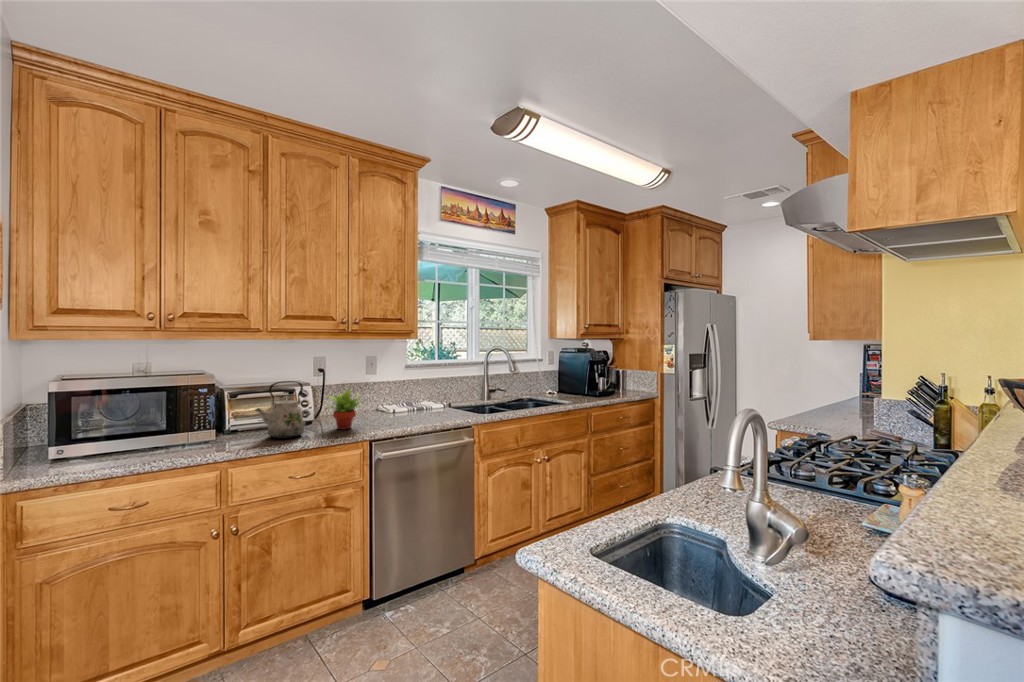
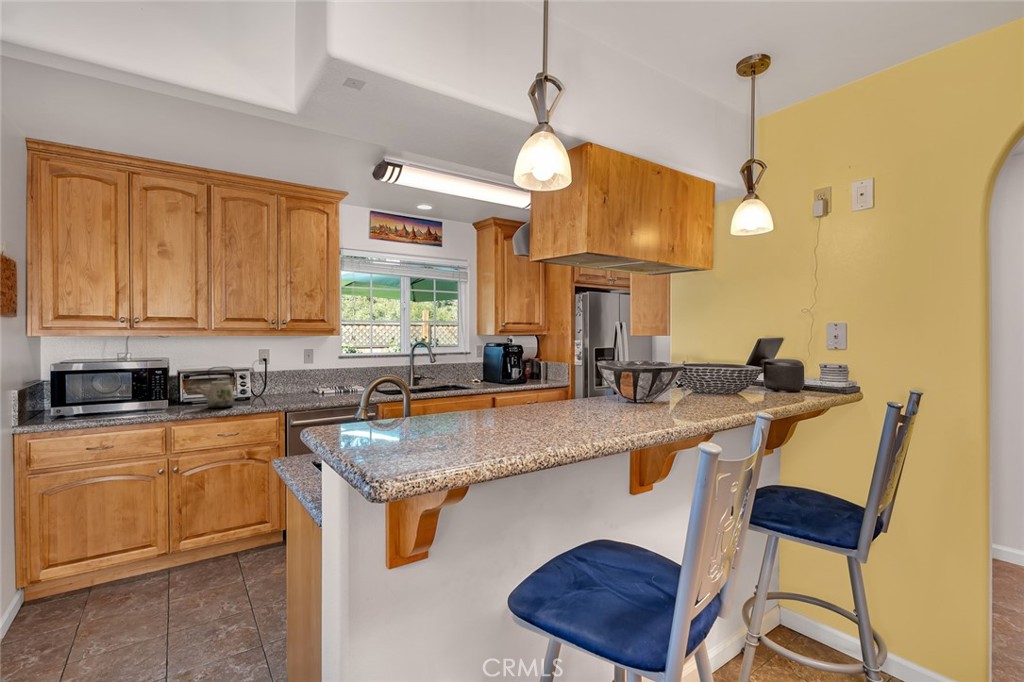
succulent plant: present [328,388,361,430] -> none [252,373,285,404]

